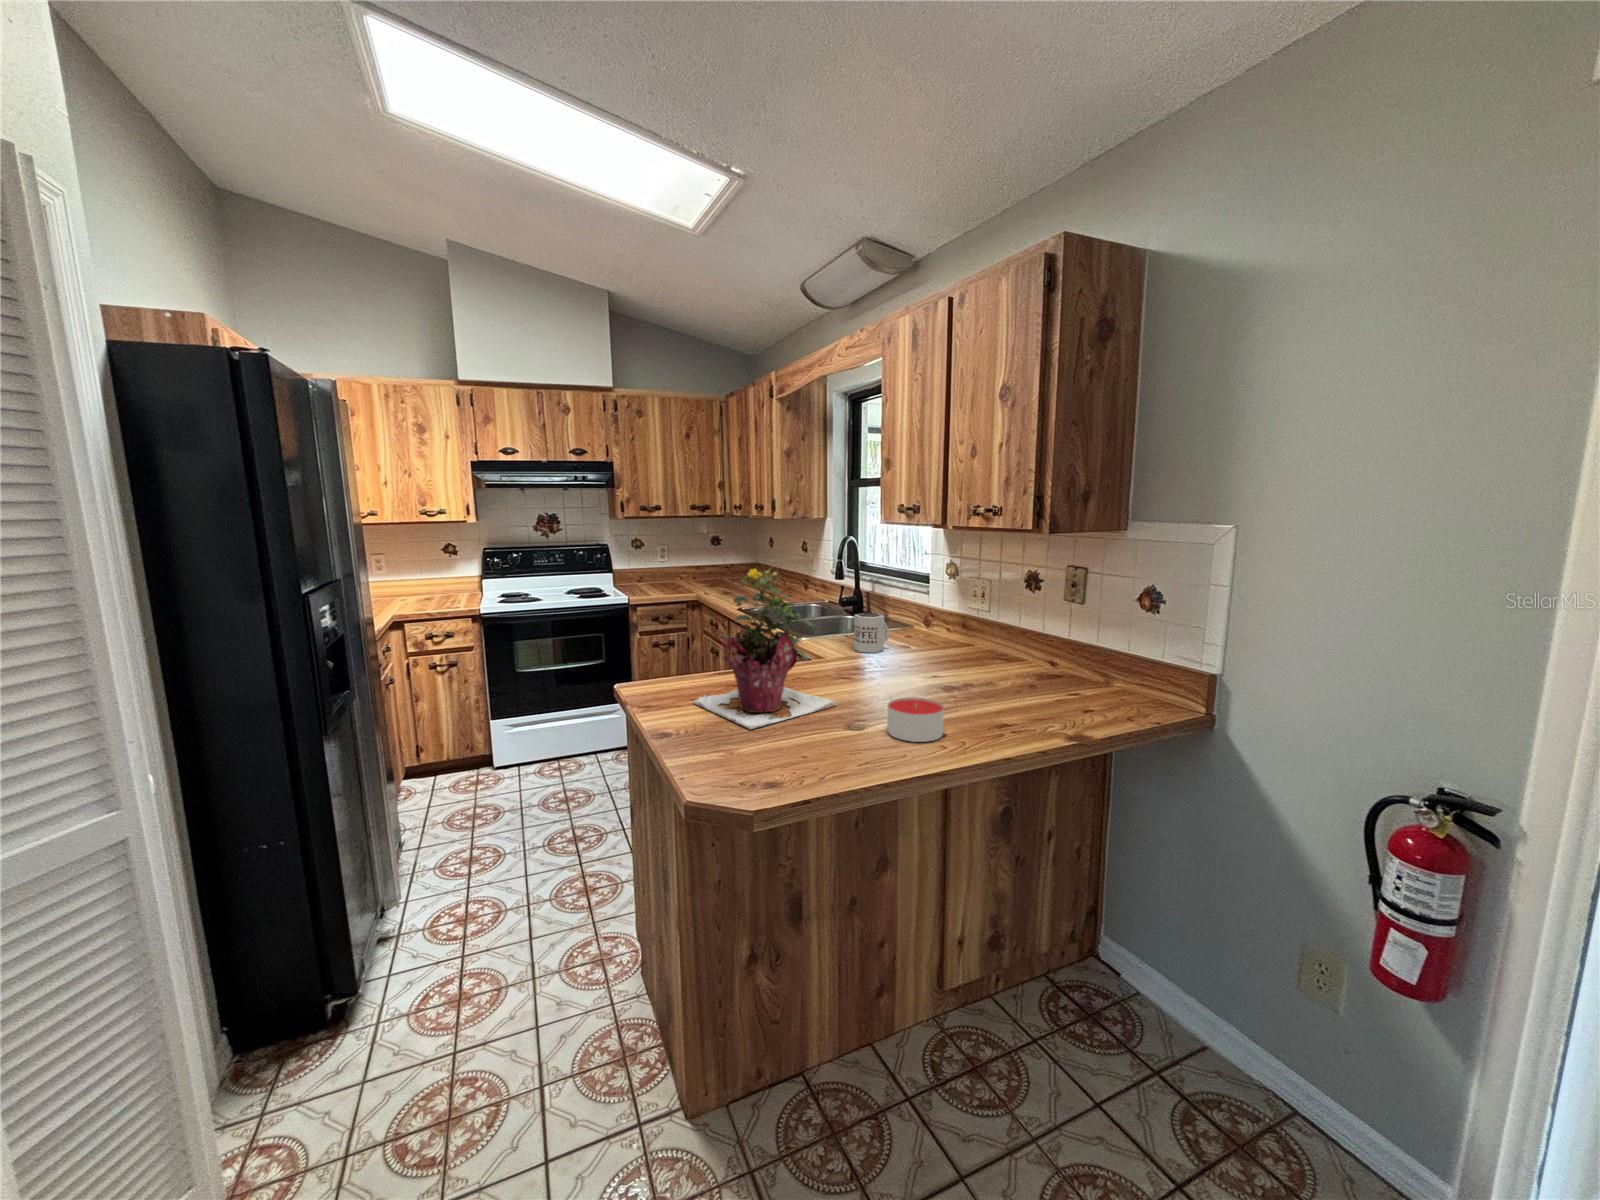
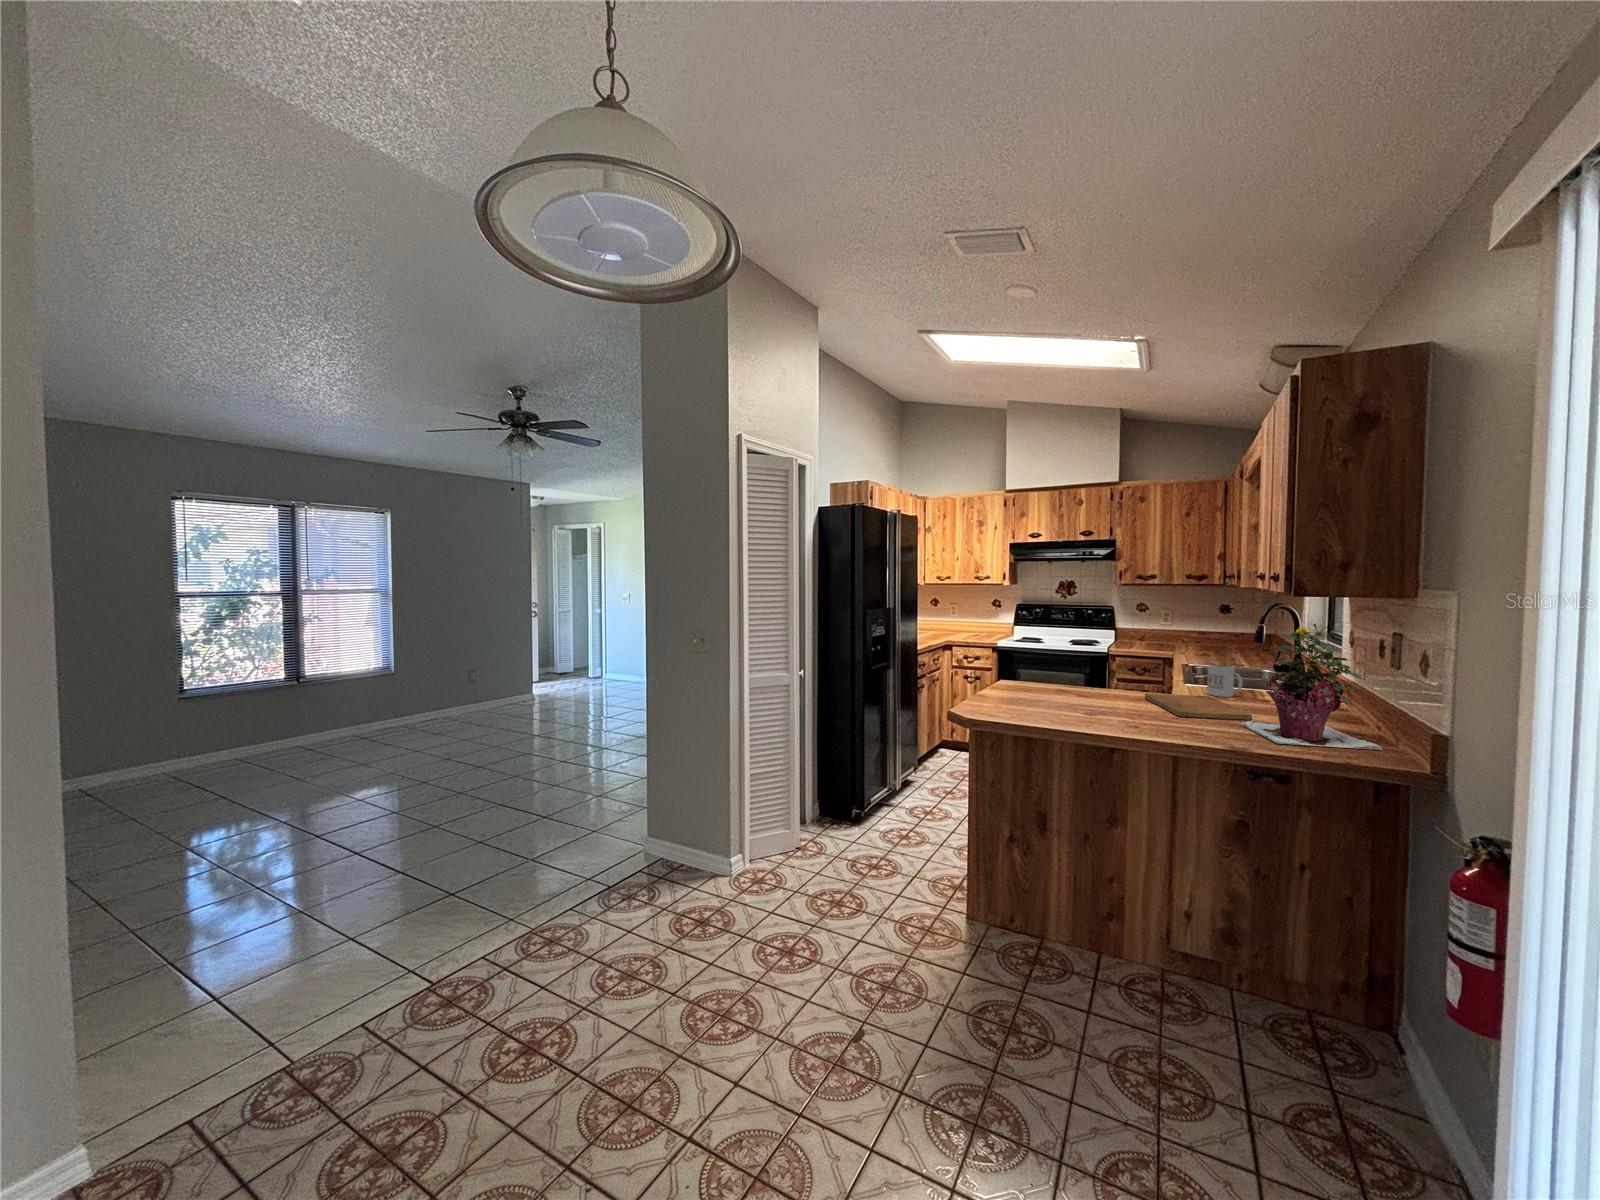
potted plant: present [693,564,836,729] -> present [1241,624,1382,750]
cutting board: none [830,657,976,701] -> present [1145,694,1252,720]
candle: present [887,697,944,742] -> none [1110,700,1151,725]

